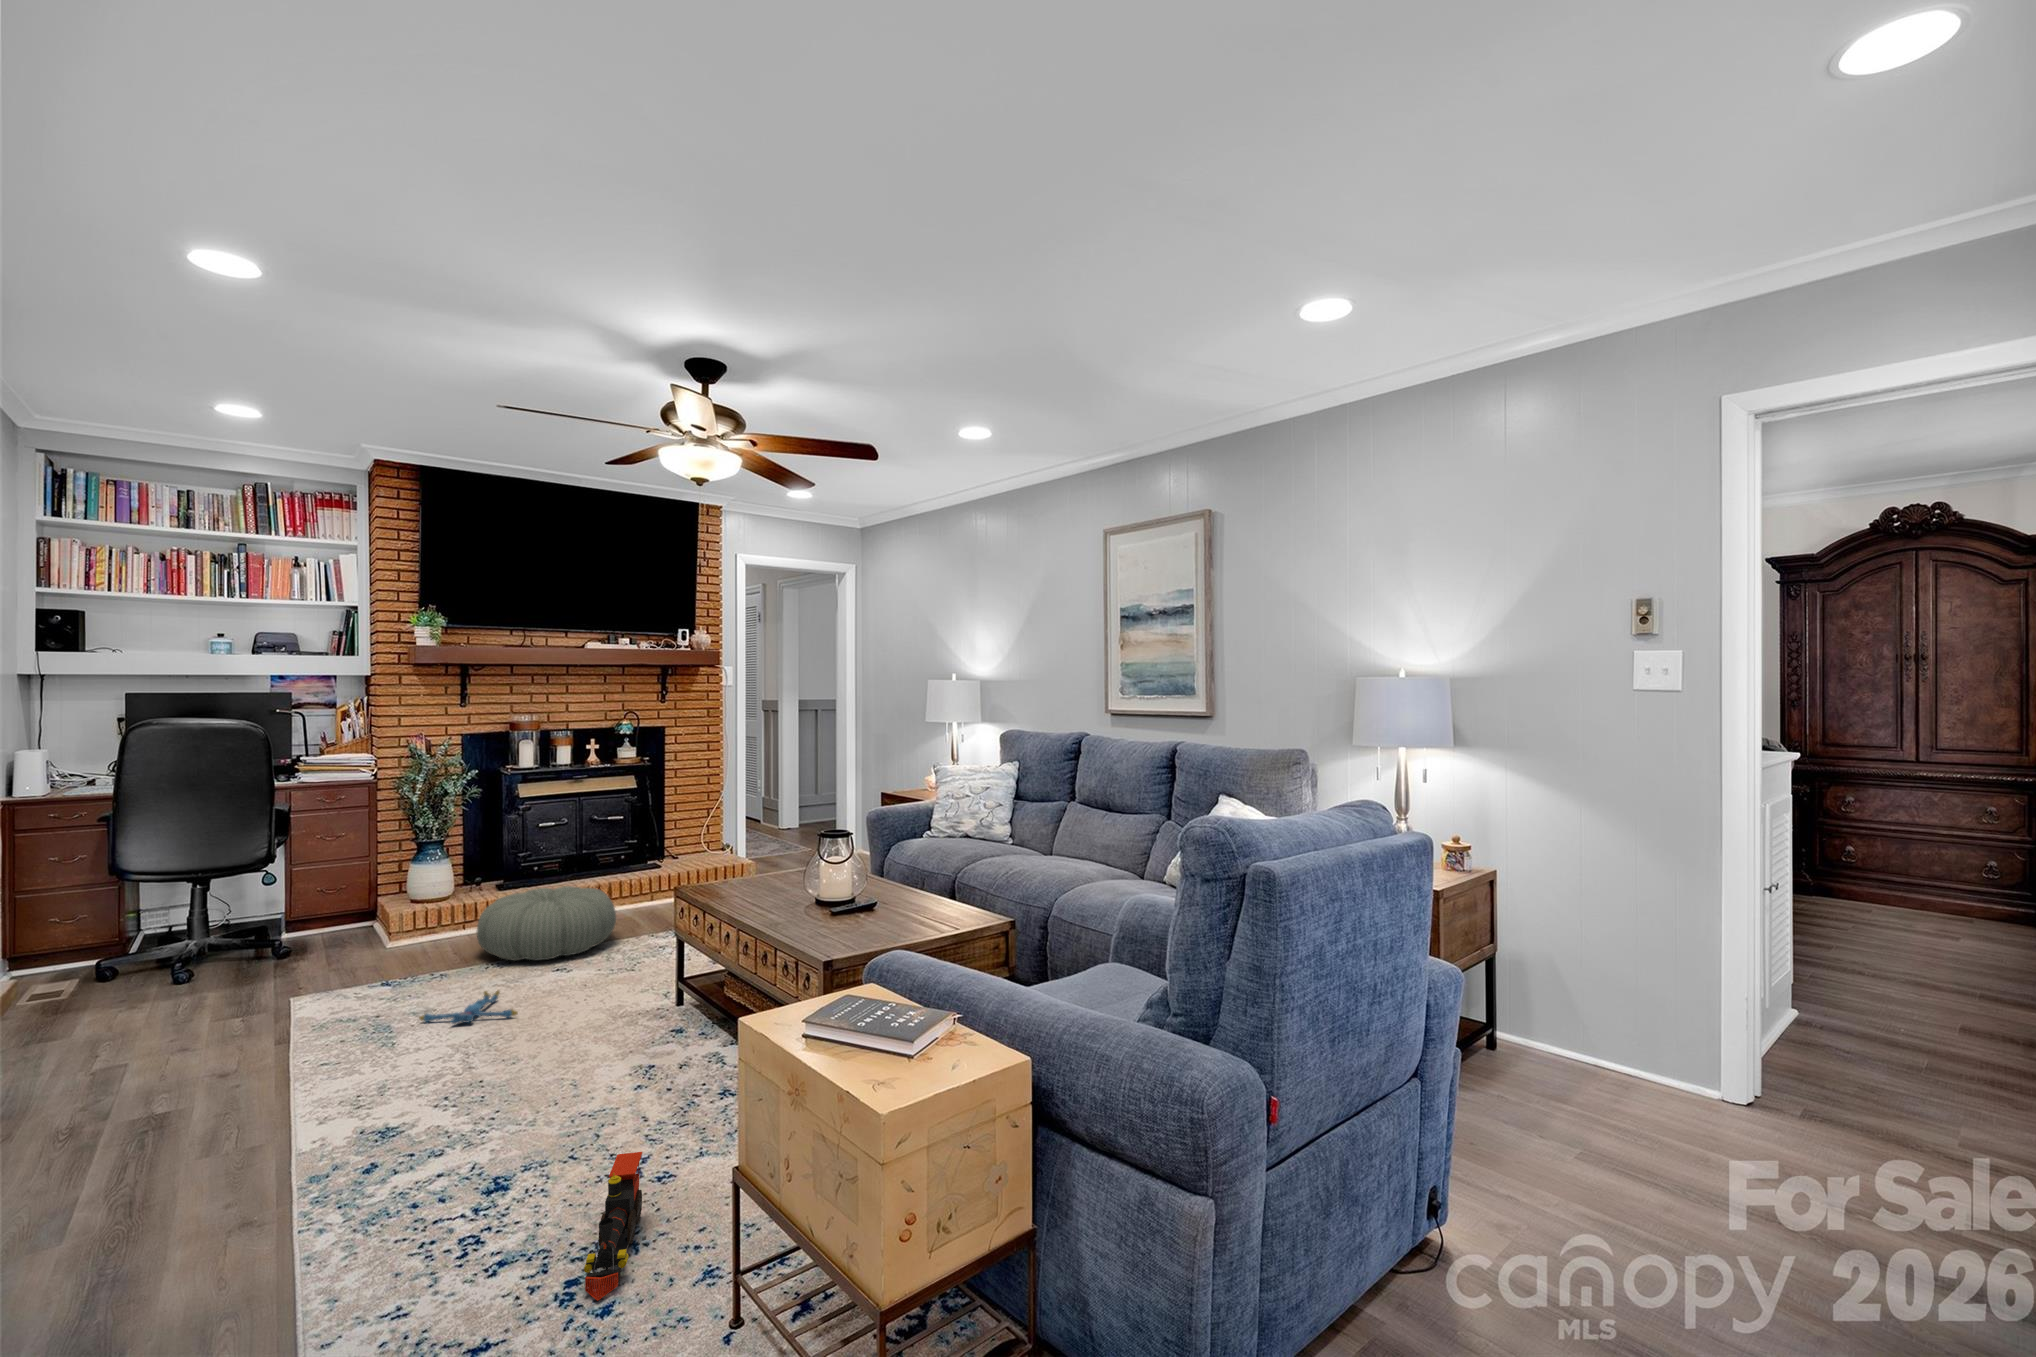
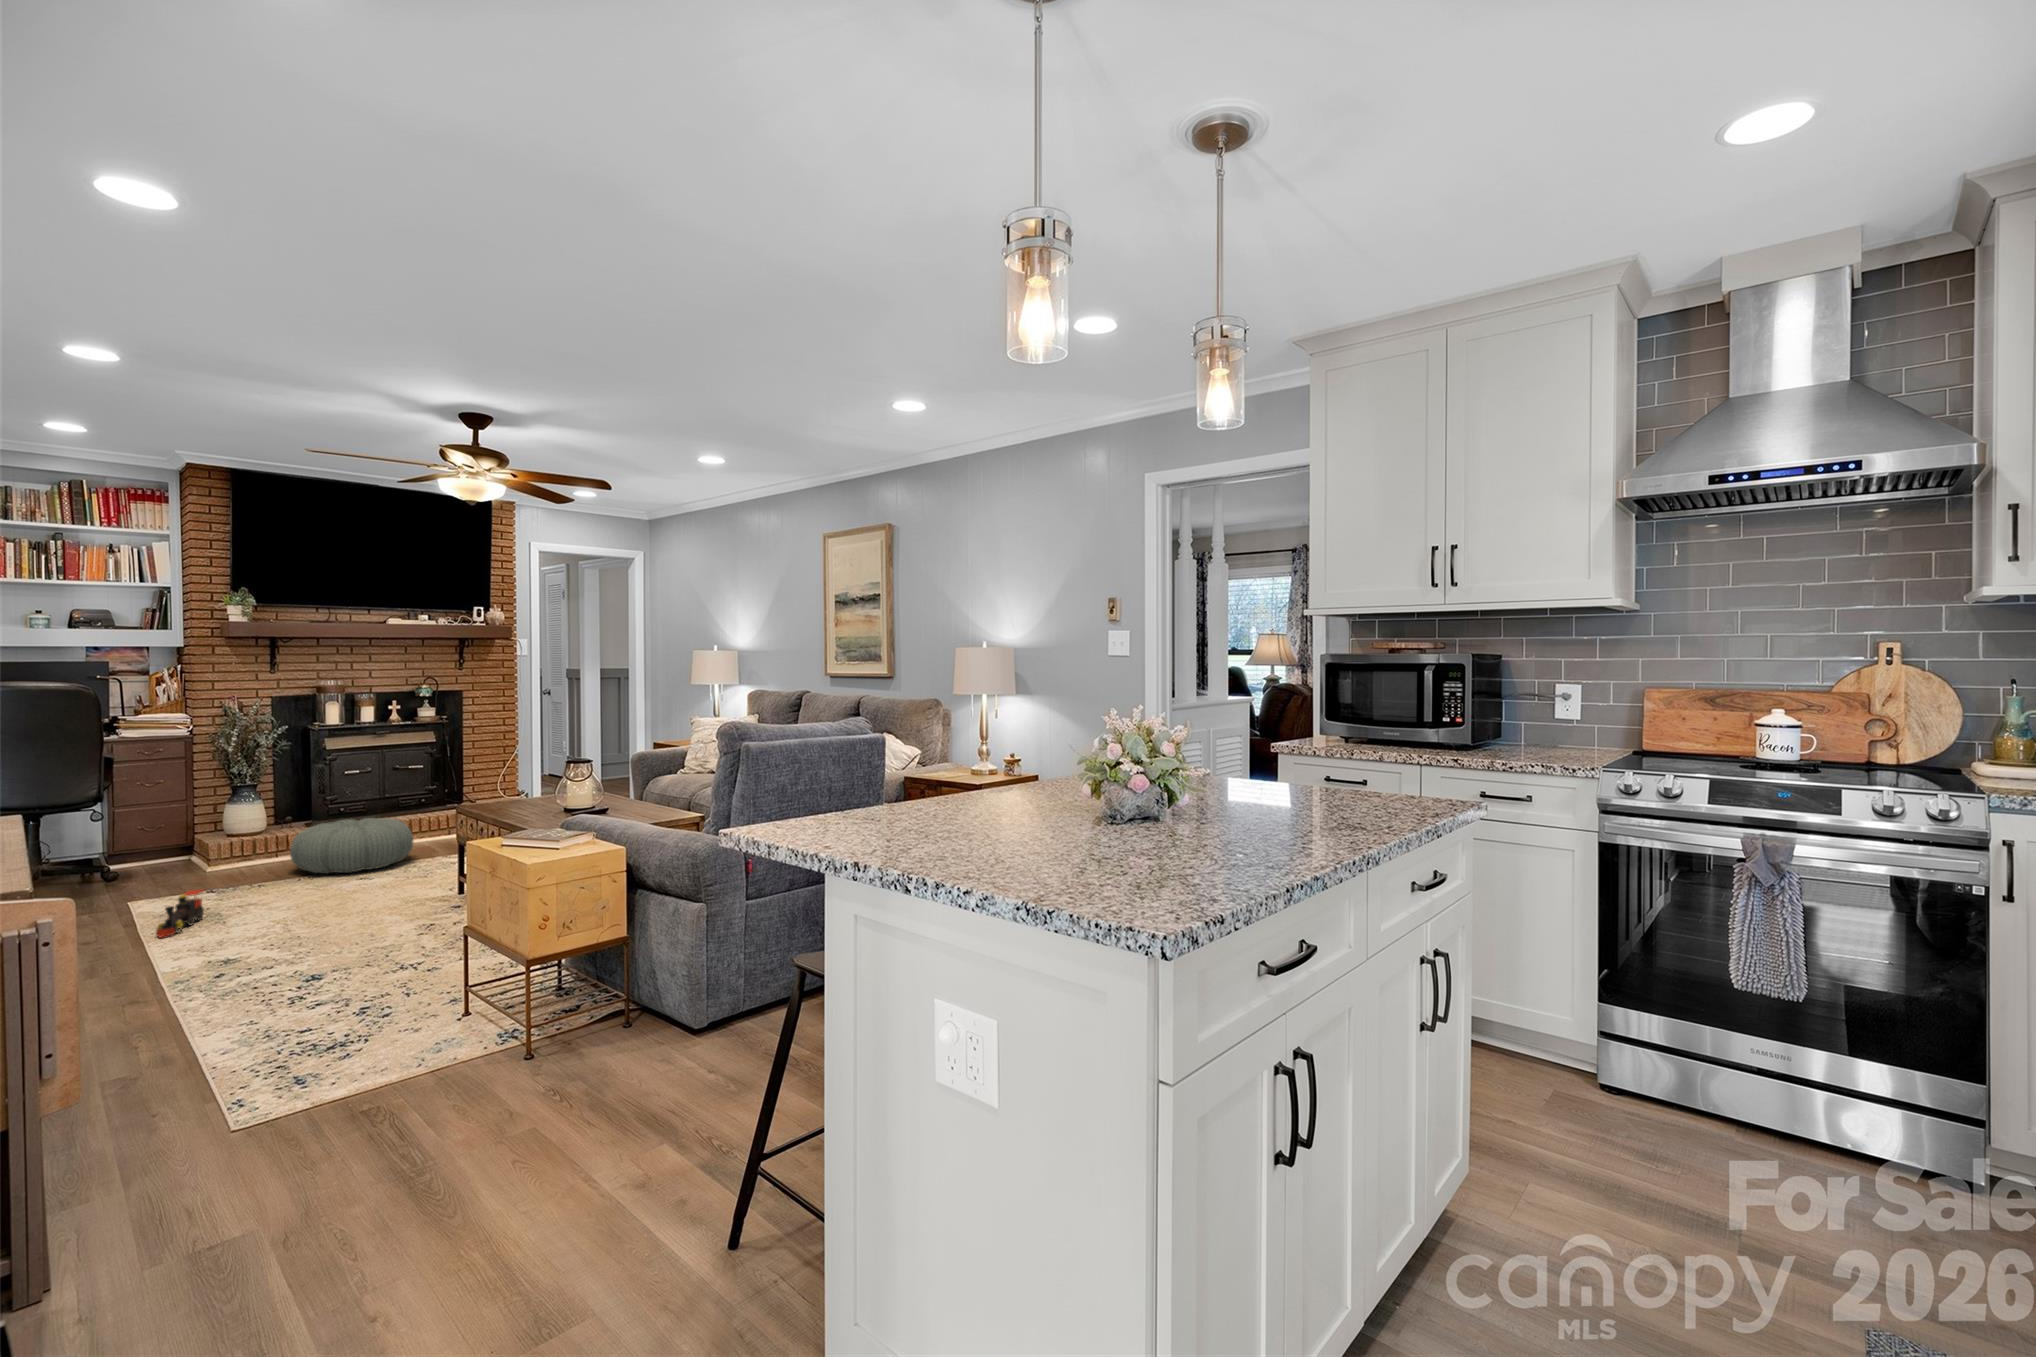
plush toy: present [419,991,518,1024] -> none [244,888,327,909]
toy train: present [584,1152,642,1301] -> present [156,890,204,938]

